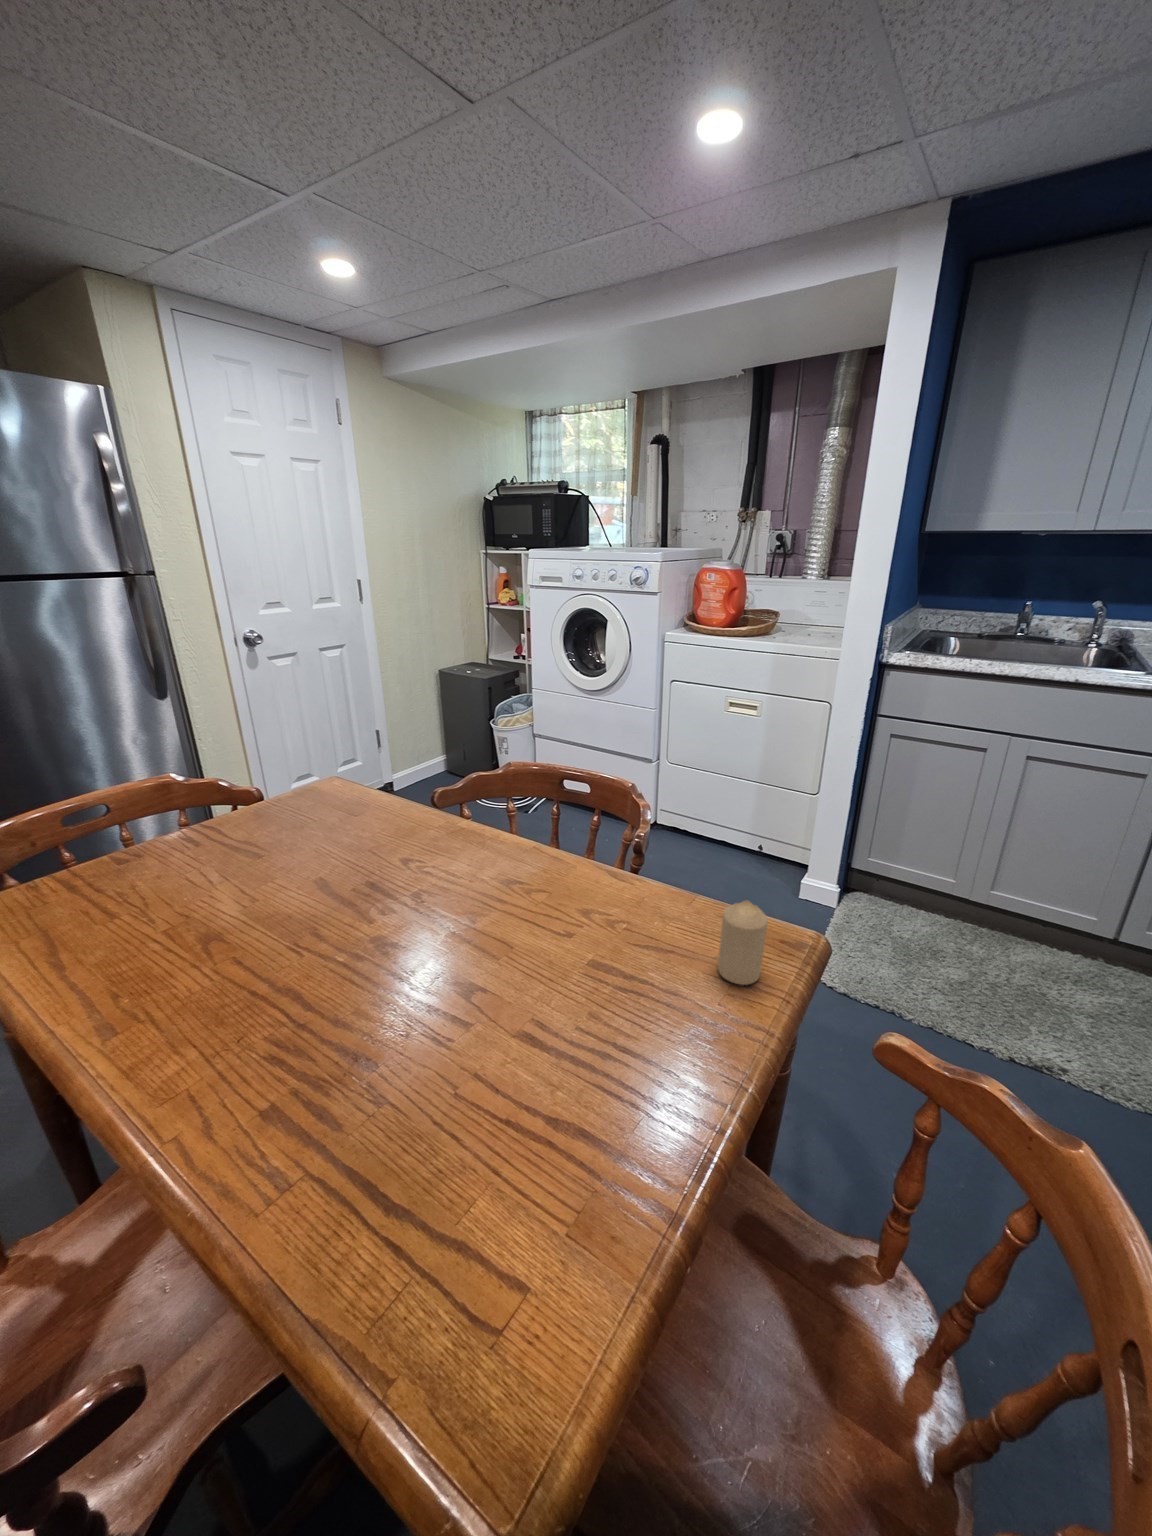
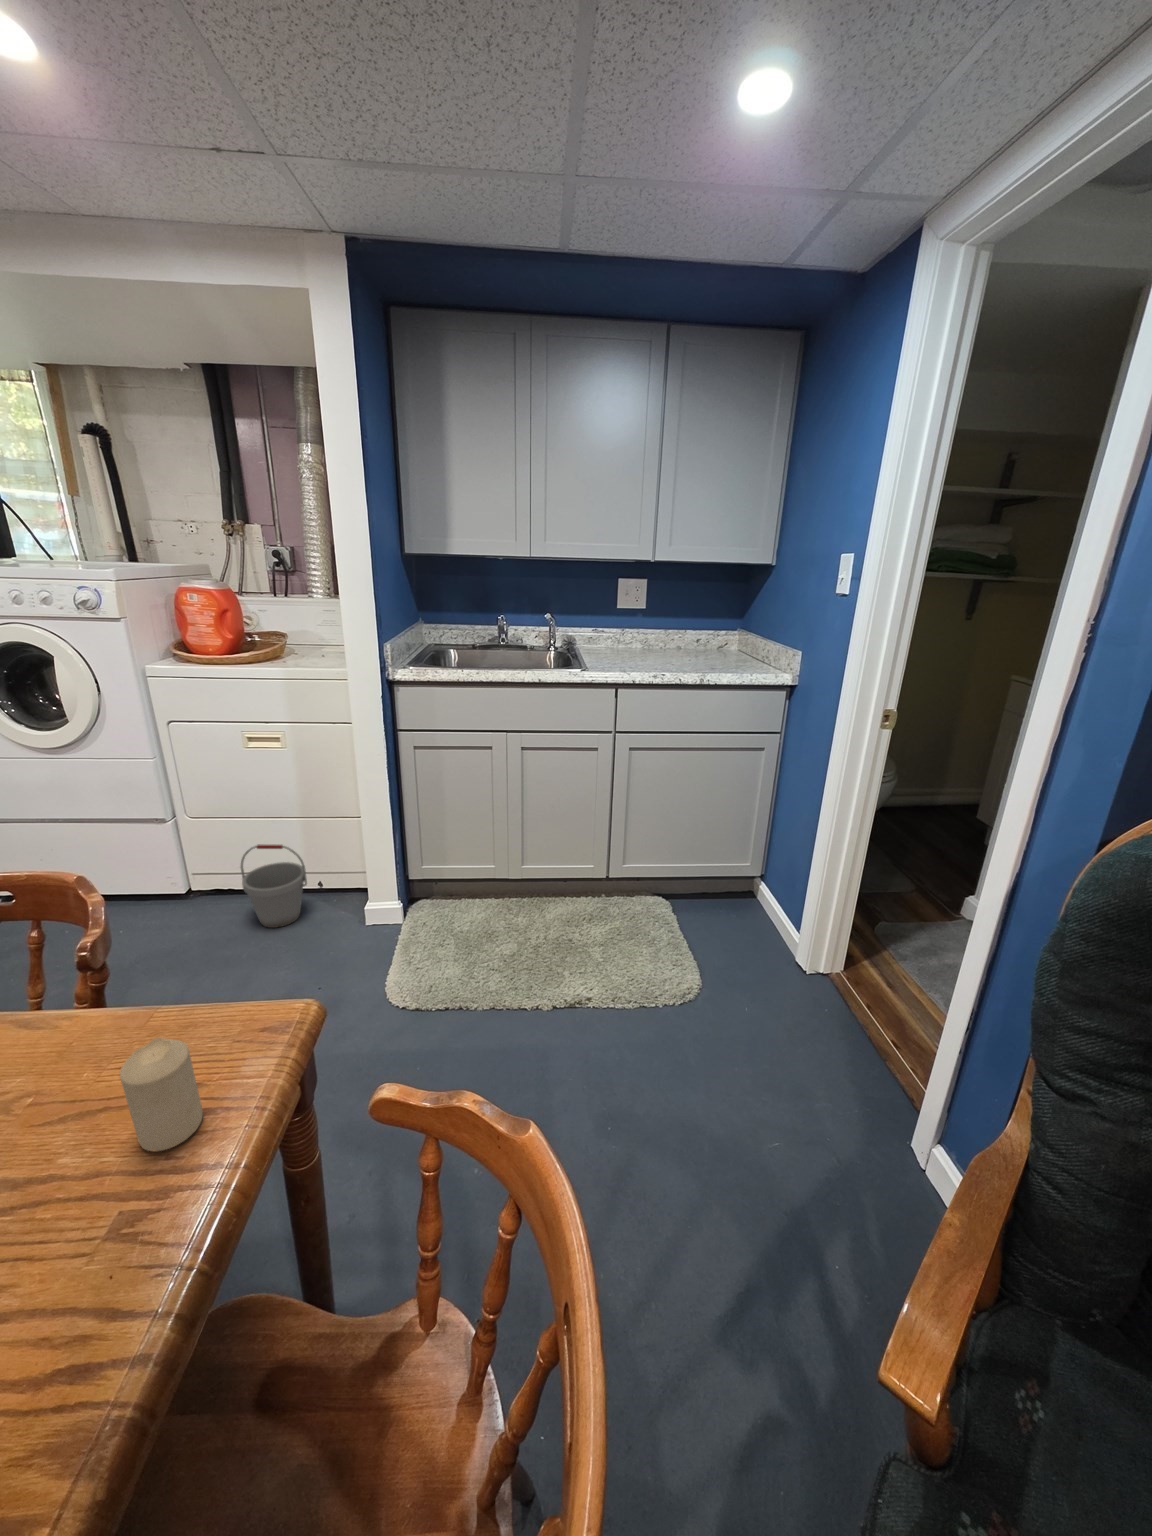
bucket: none [700,798,755,875] -> present [241,844,307,928]

